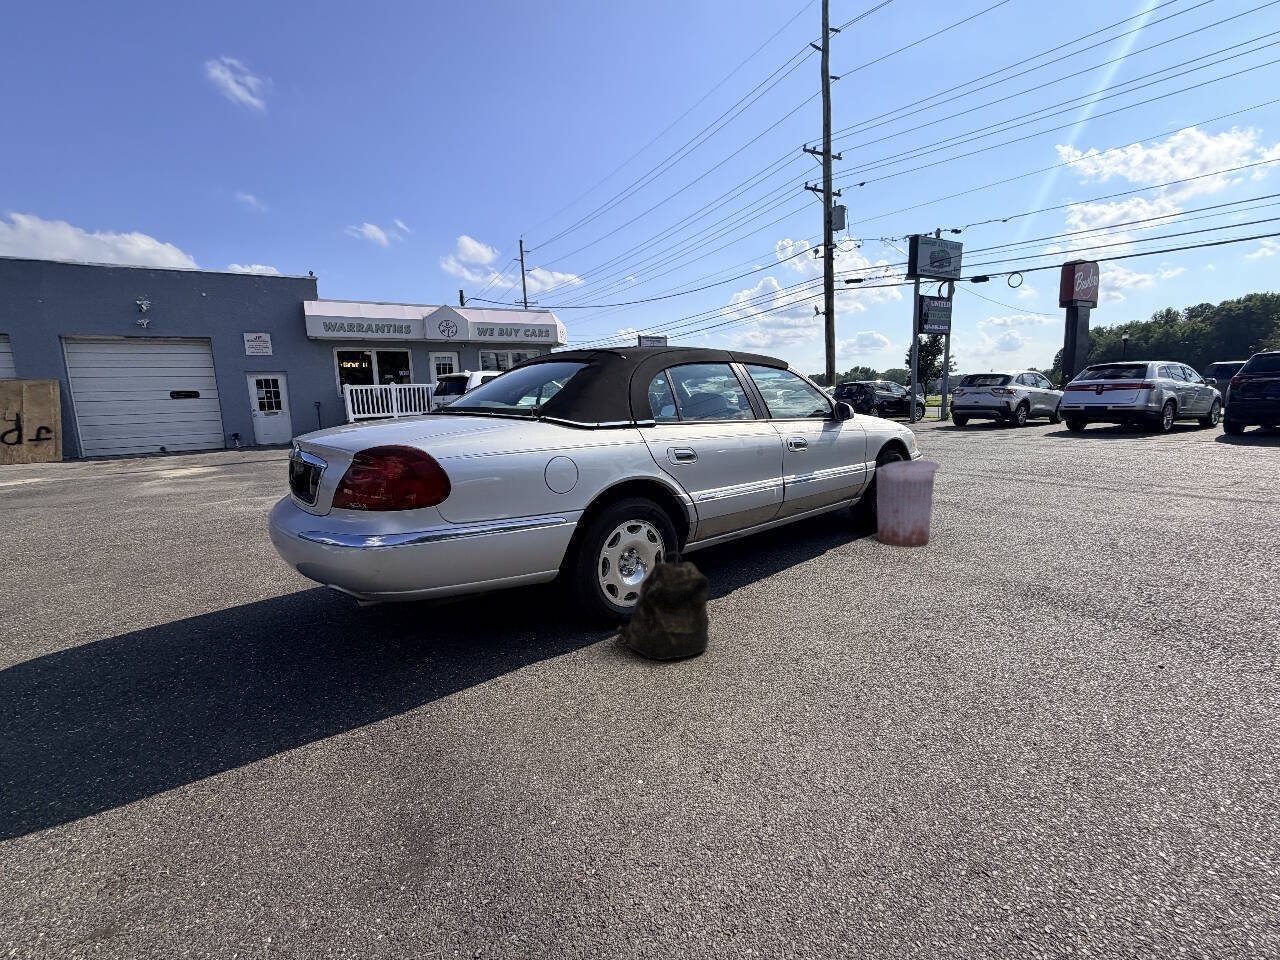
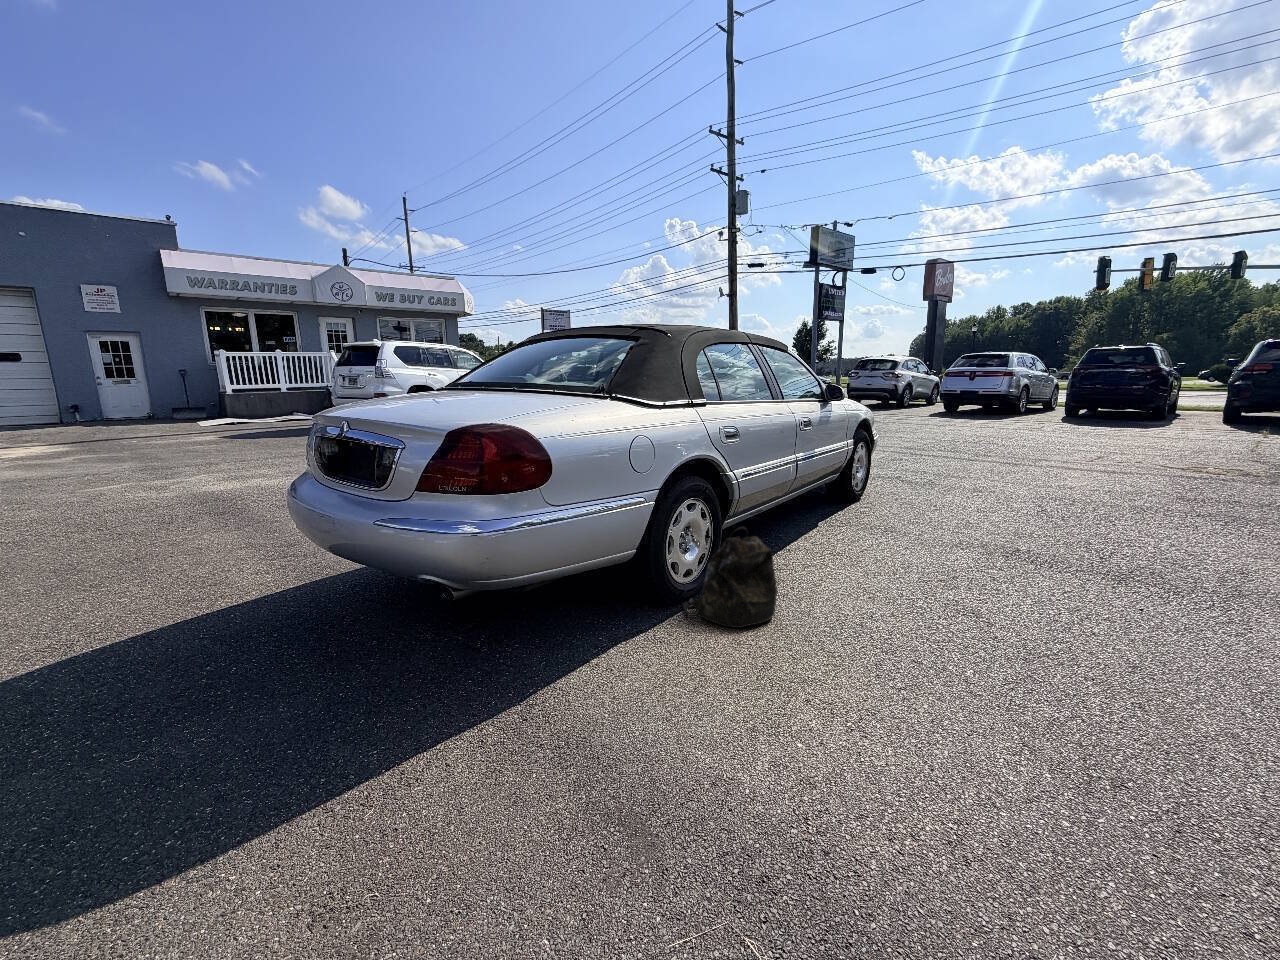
trash can: present [877,460,940,547] -> none [853,440,909,518]

